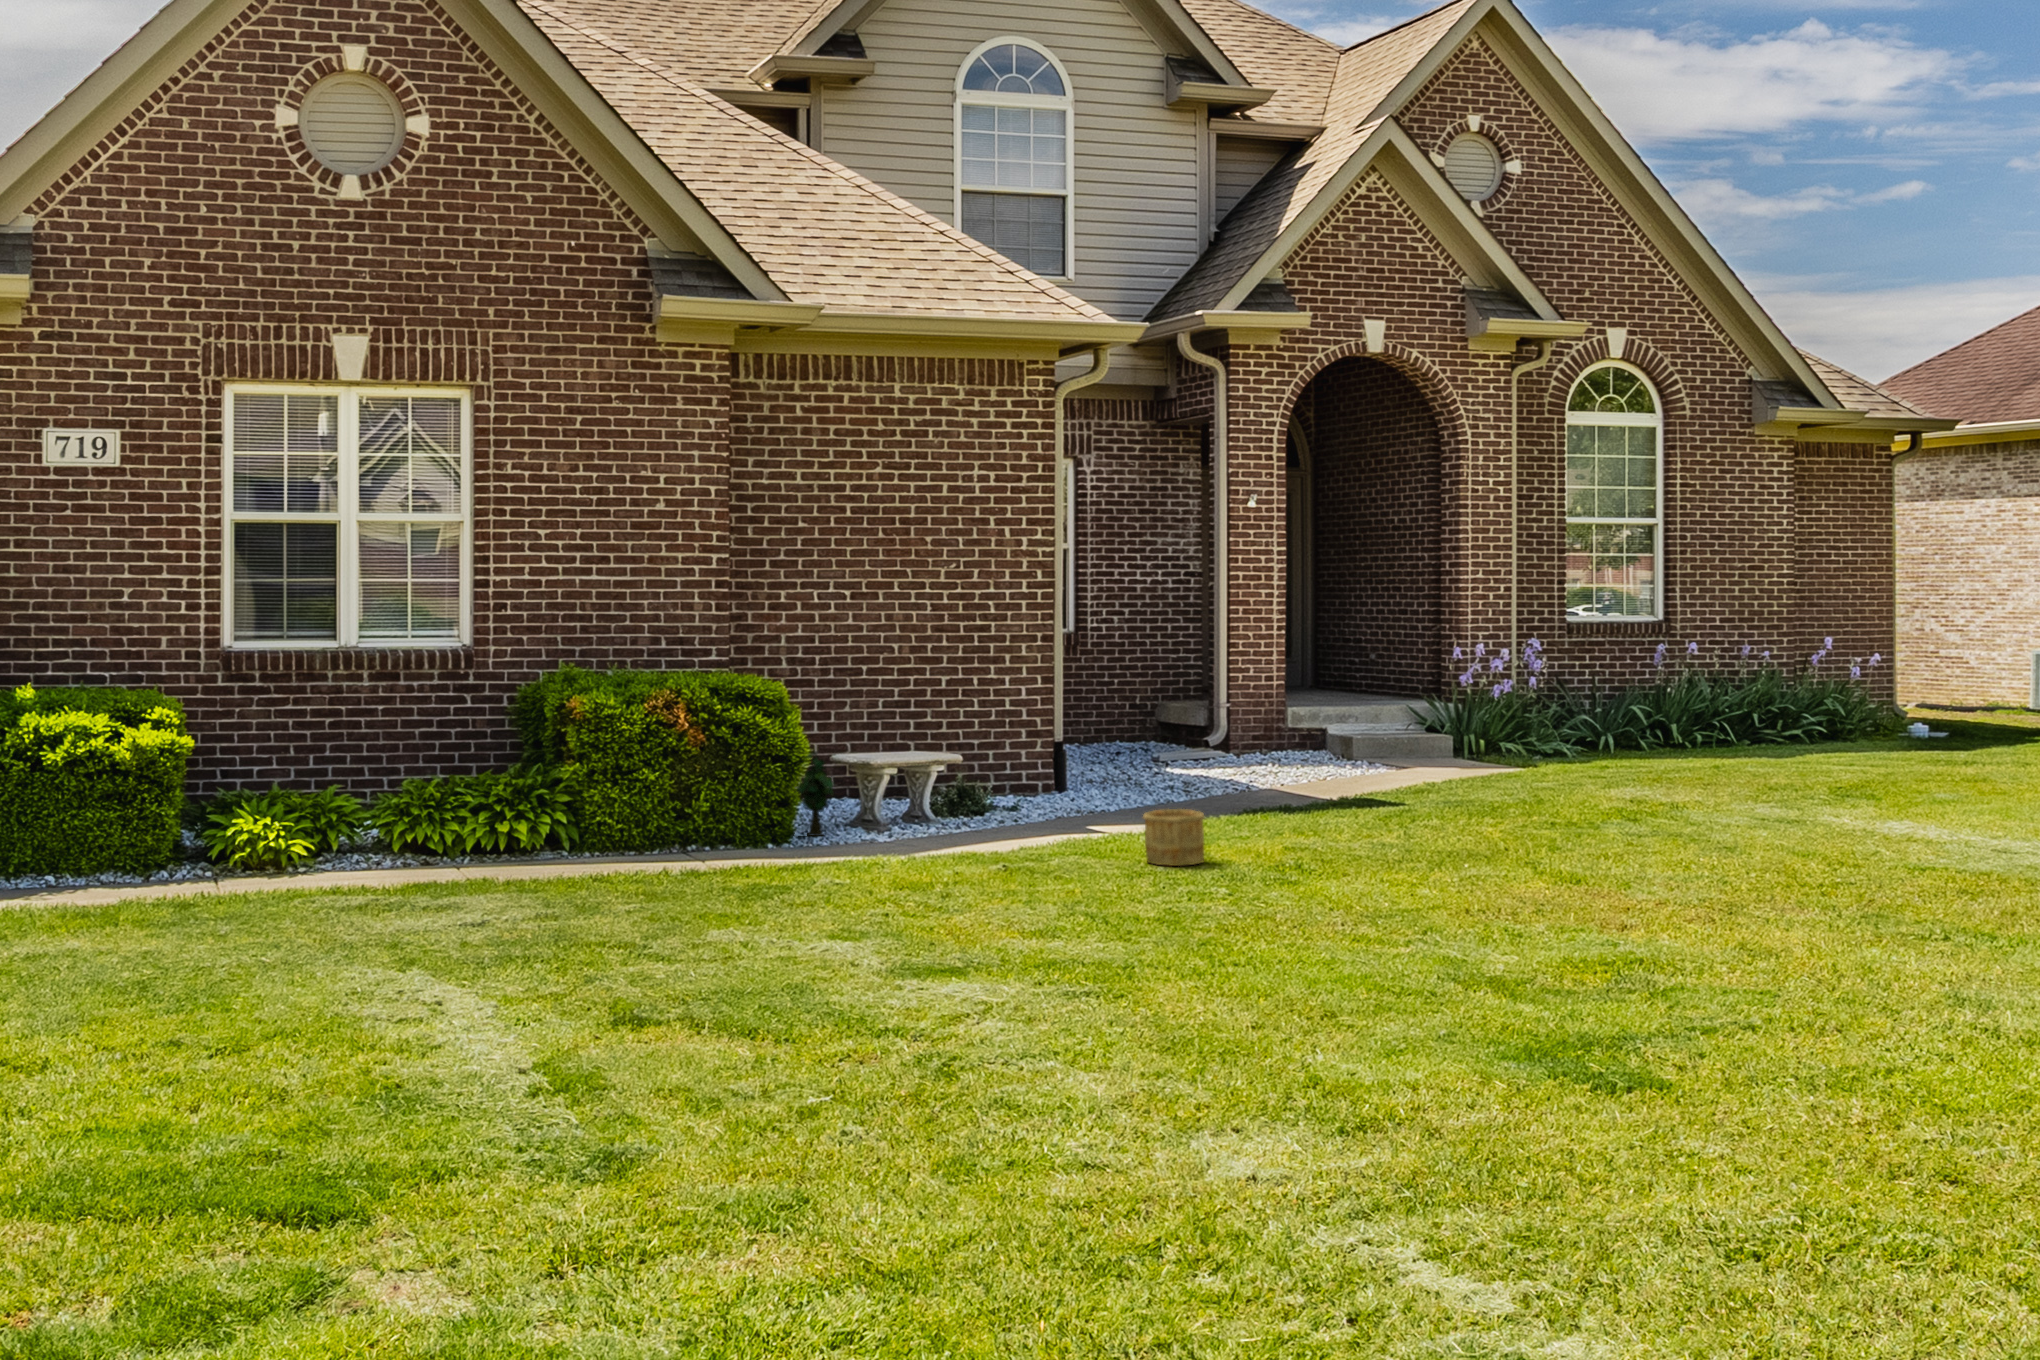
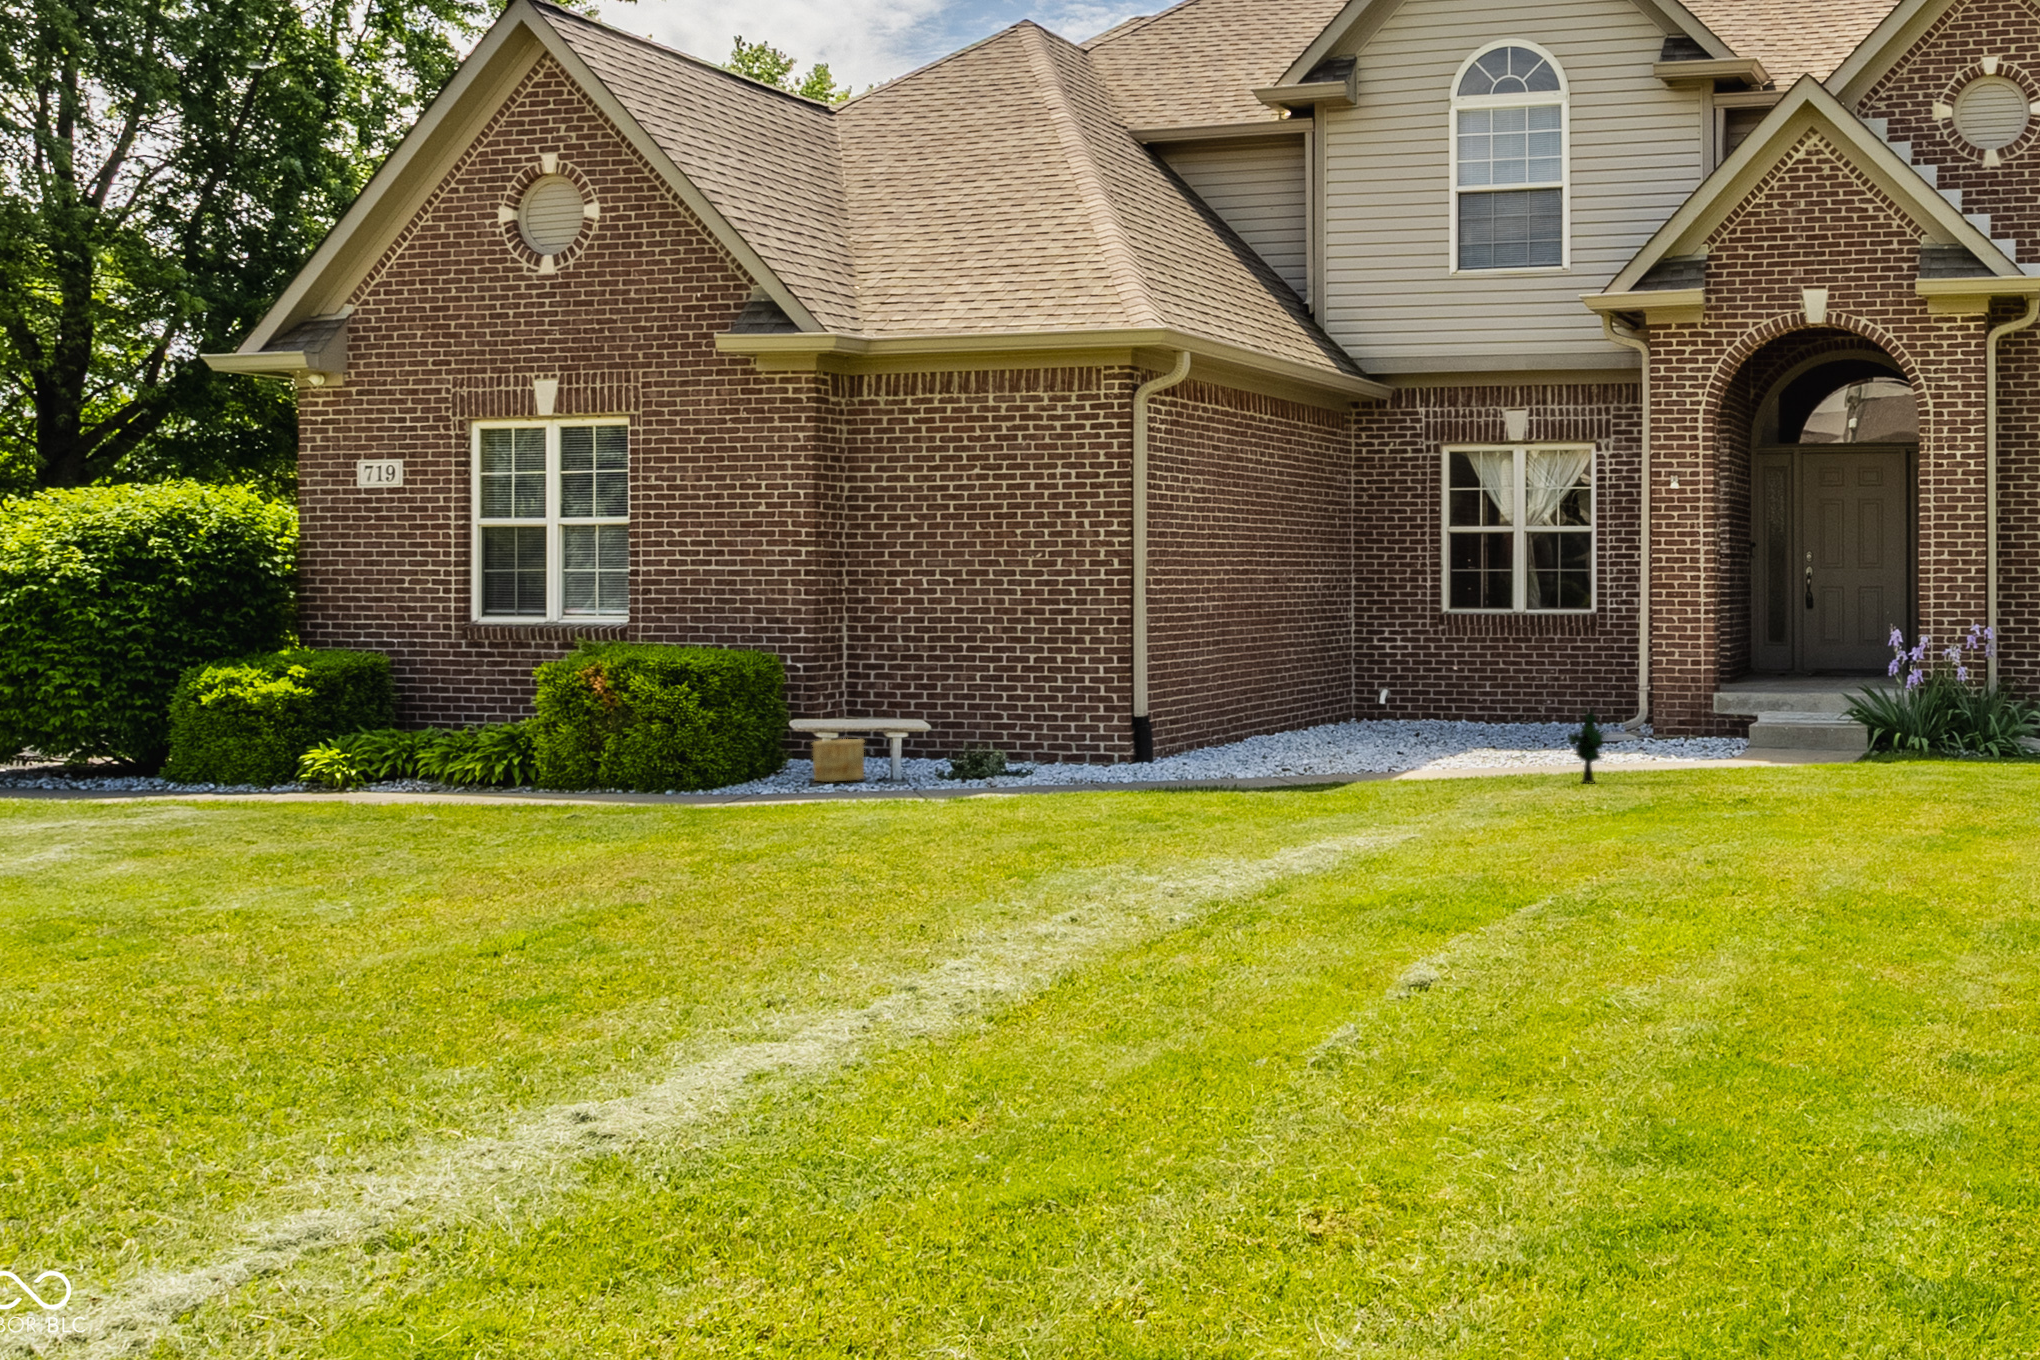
decorative plant: present [797,751,833,836] -> present [1568,707,1605,783]

